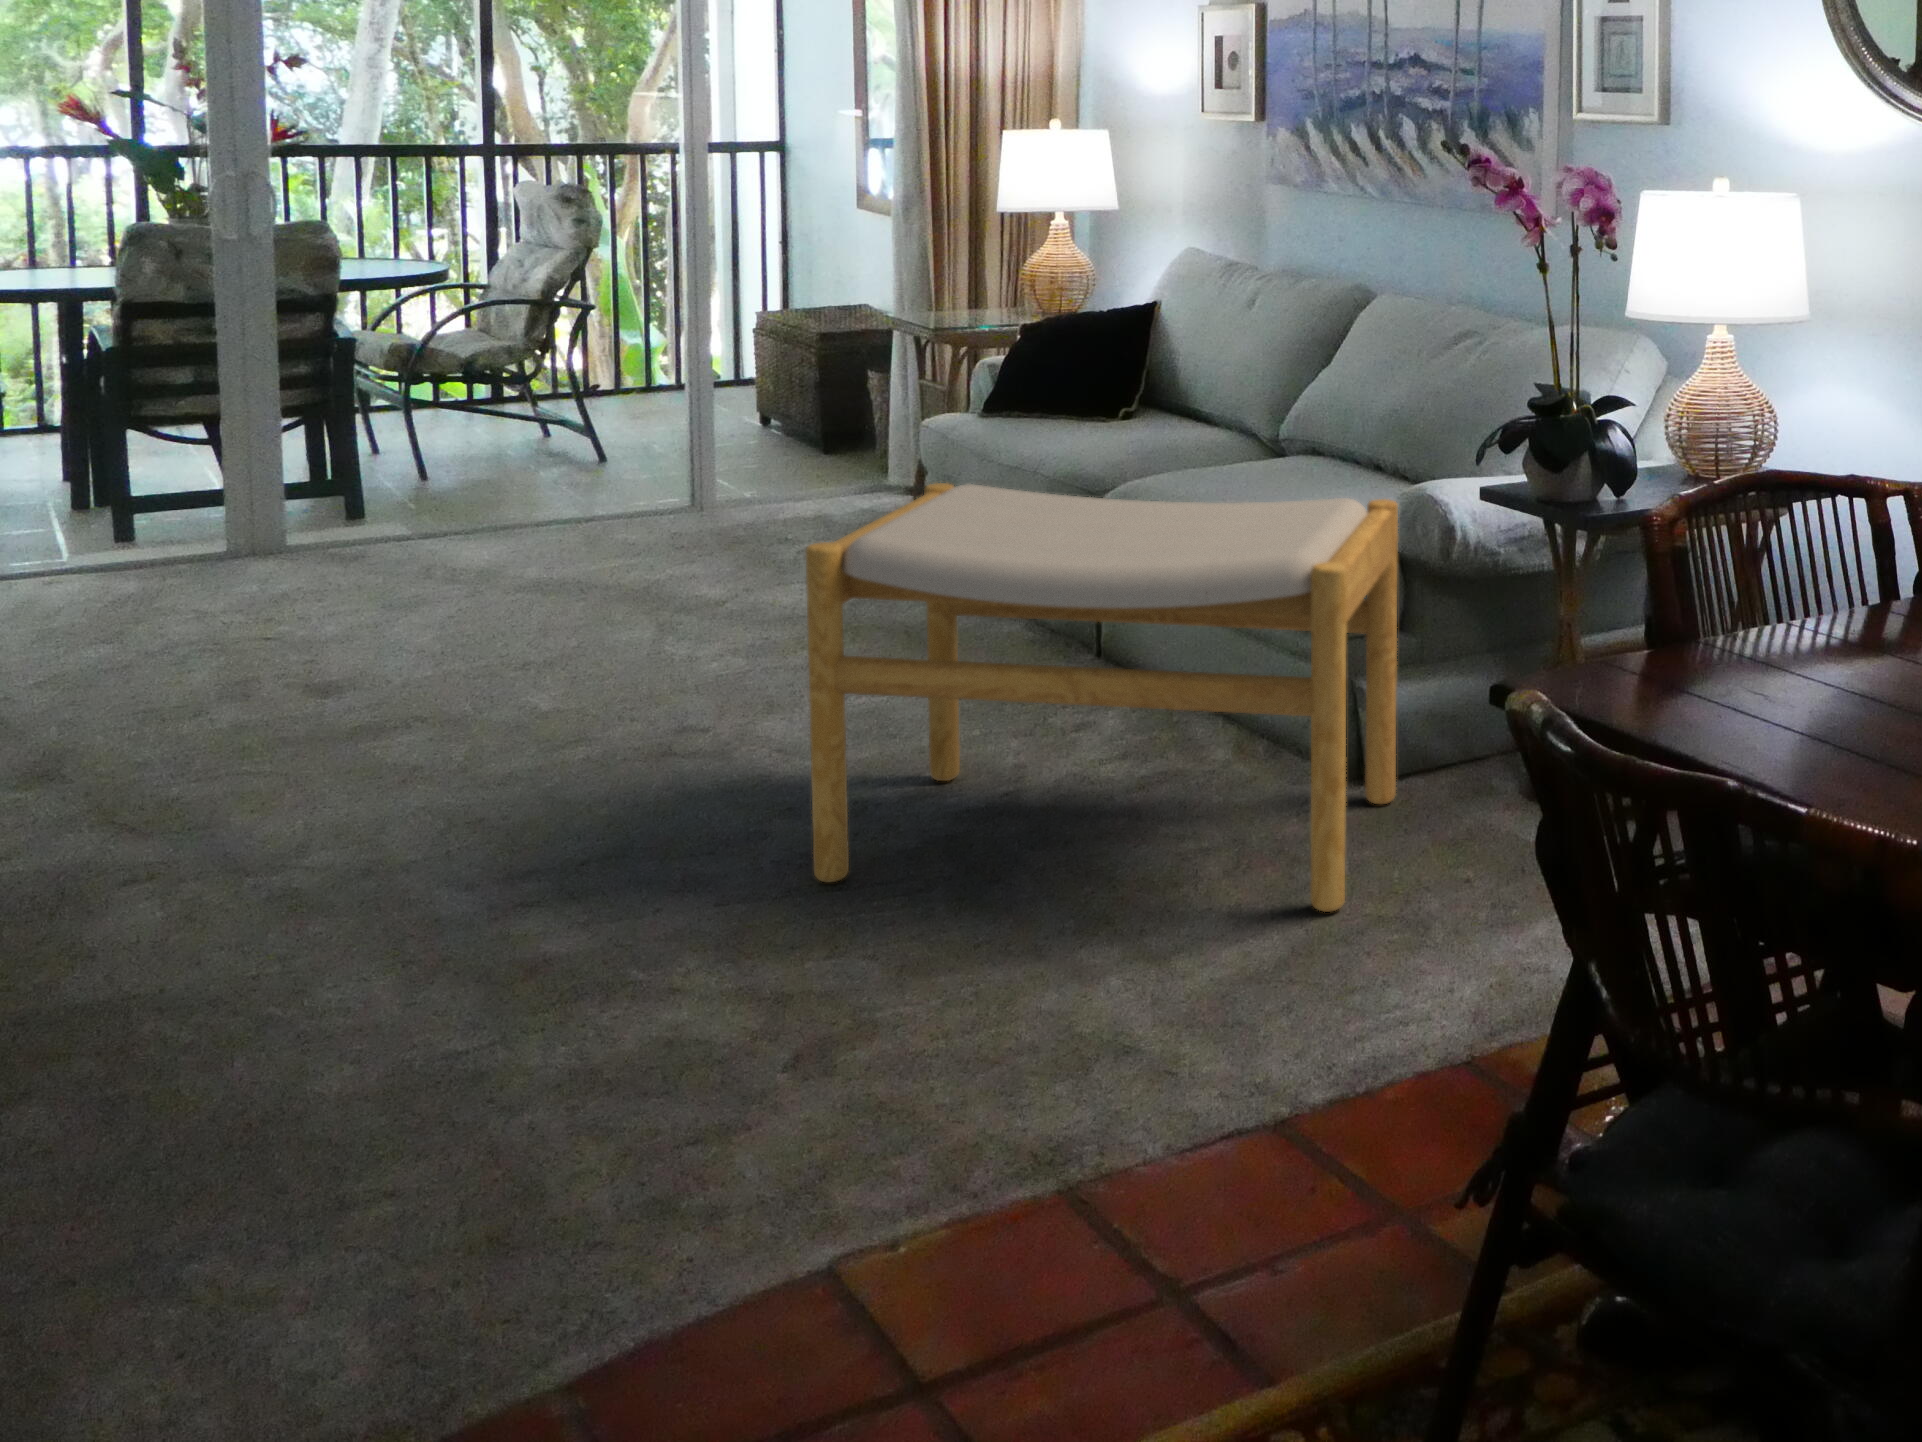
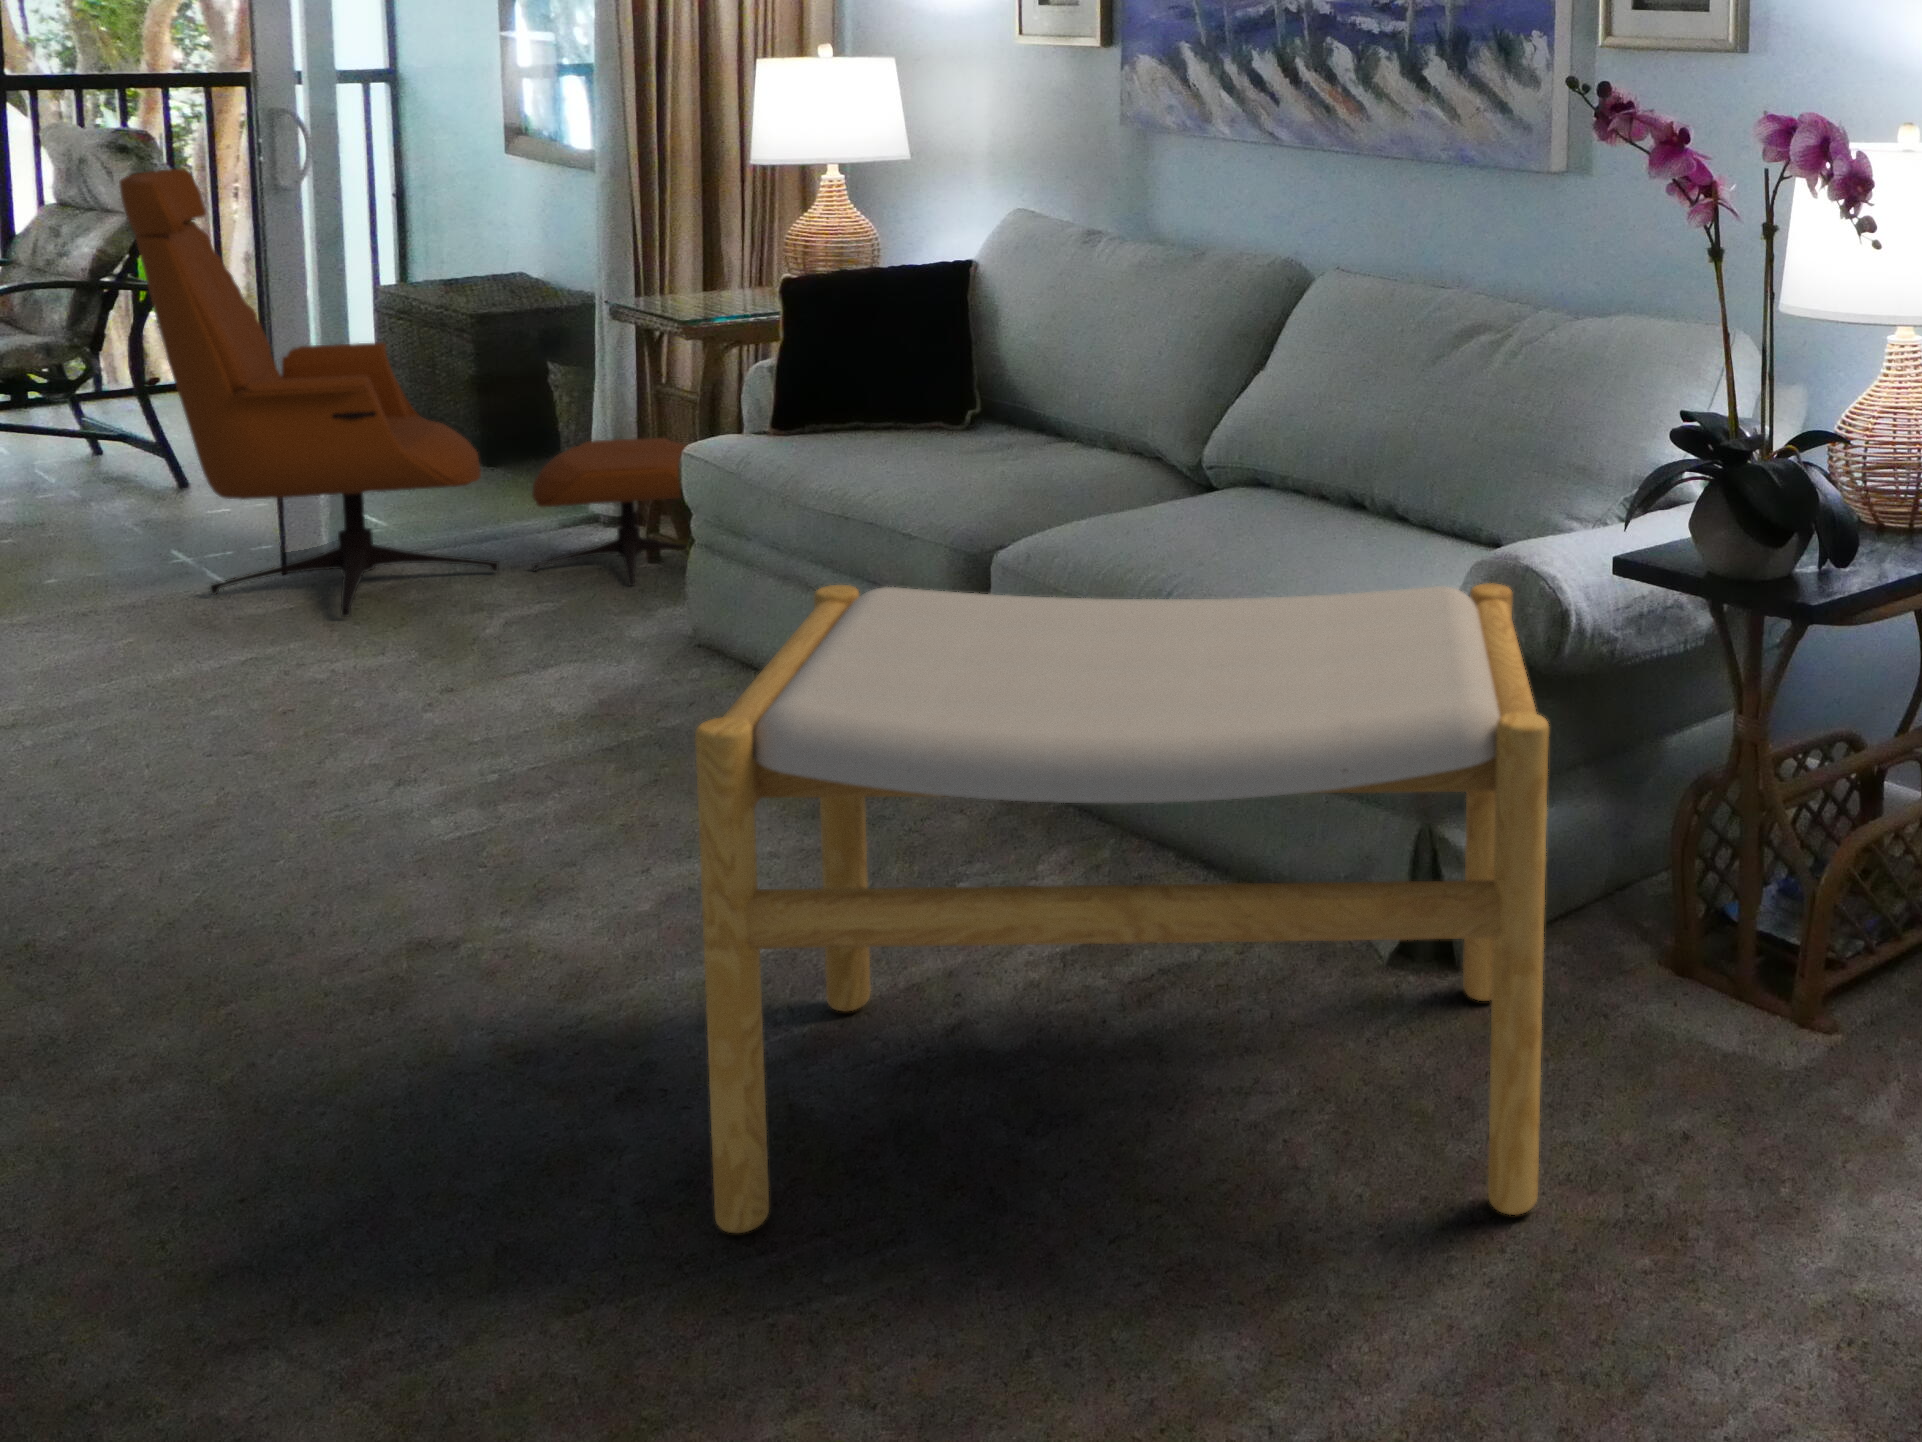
lounge chair: none [551,212,972,543] -> present [119,169,687,617]

